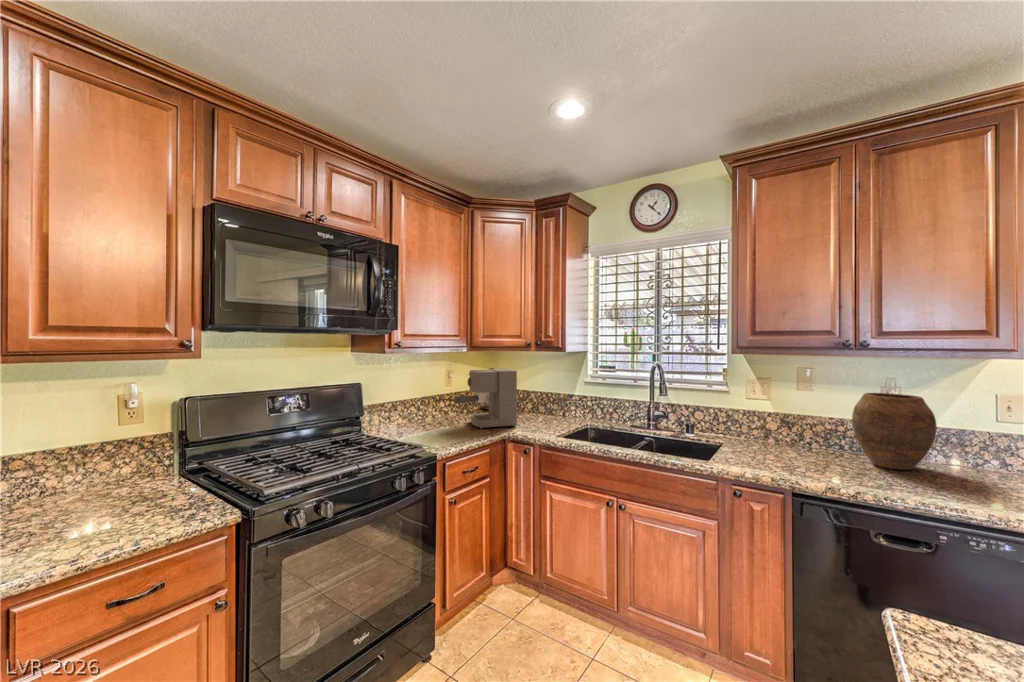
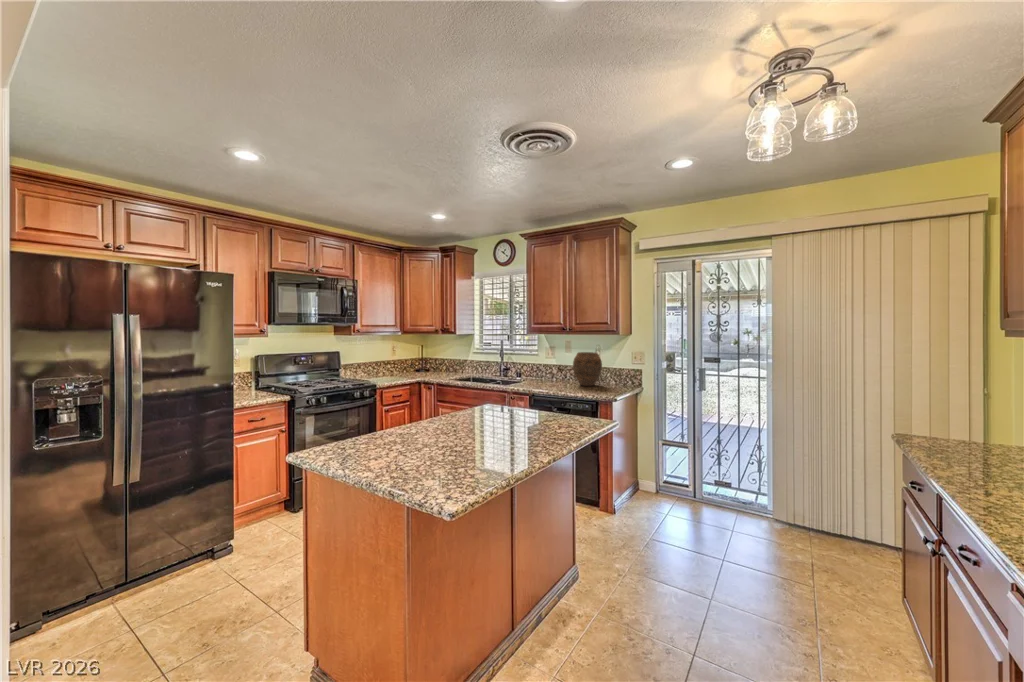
coffee maker: present [454,369,517,429] -> none [393,345,429,378]

